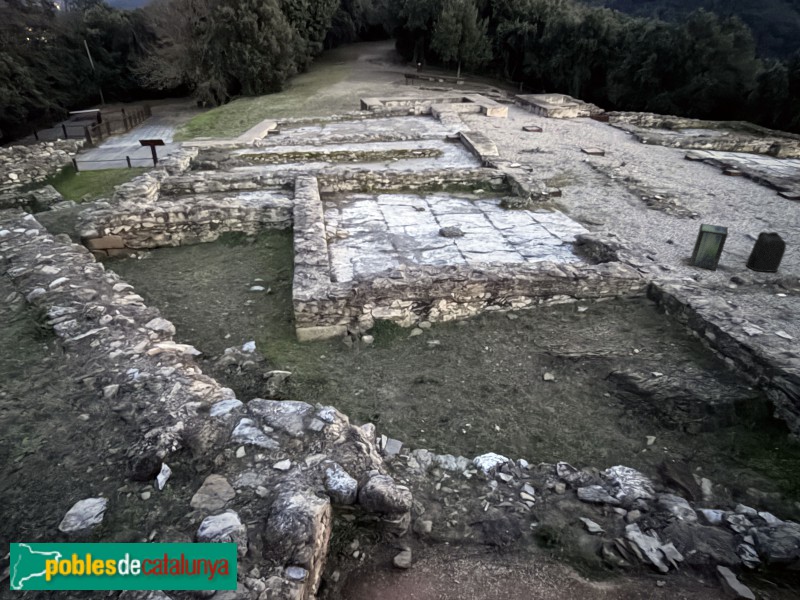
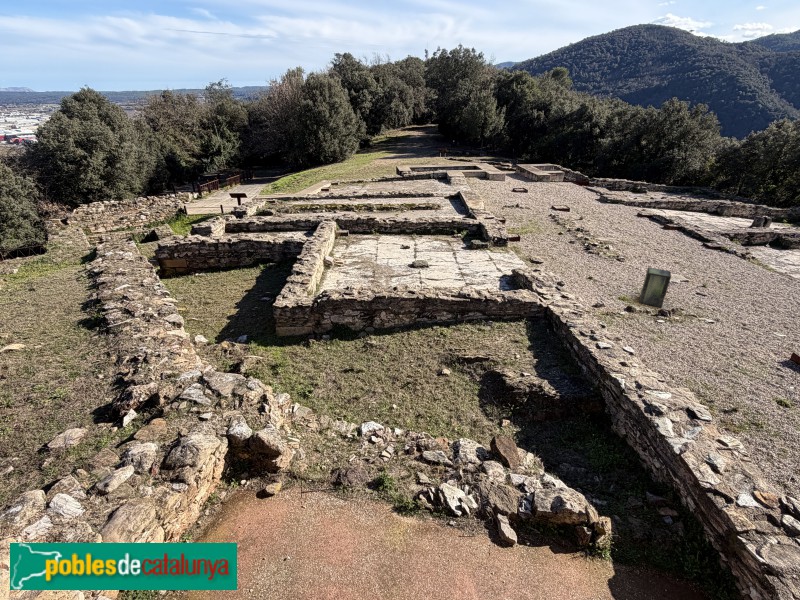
backpack: present [746,232,786,272] -> none [686,276,720,310]

